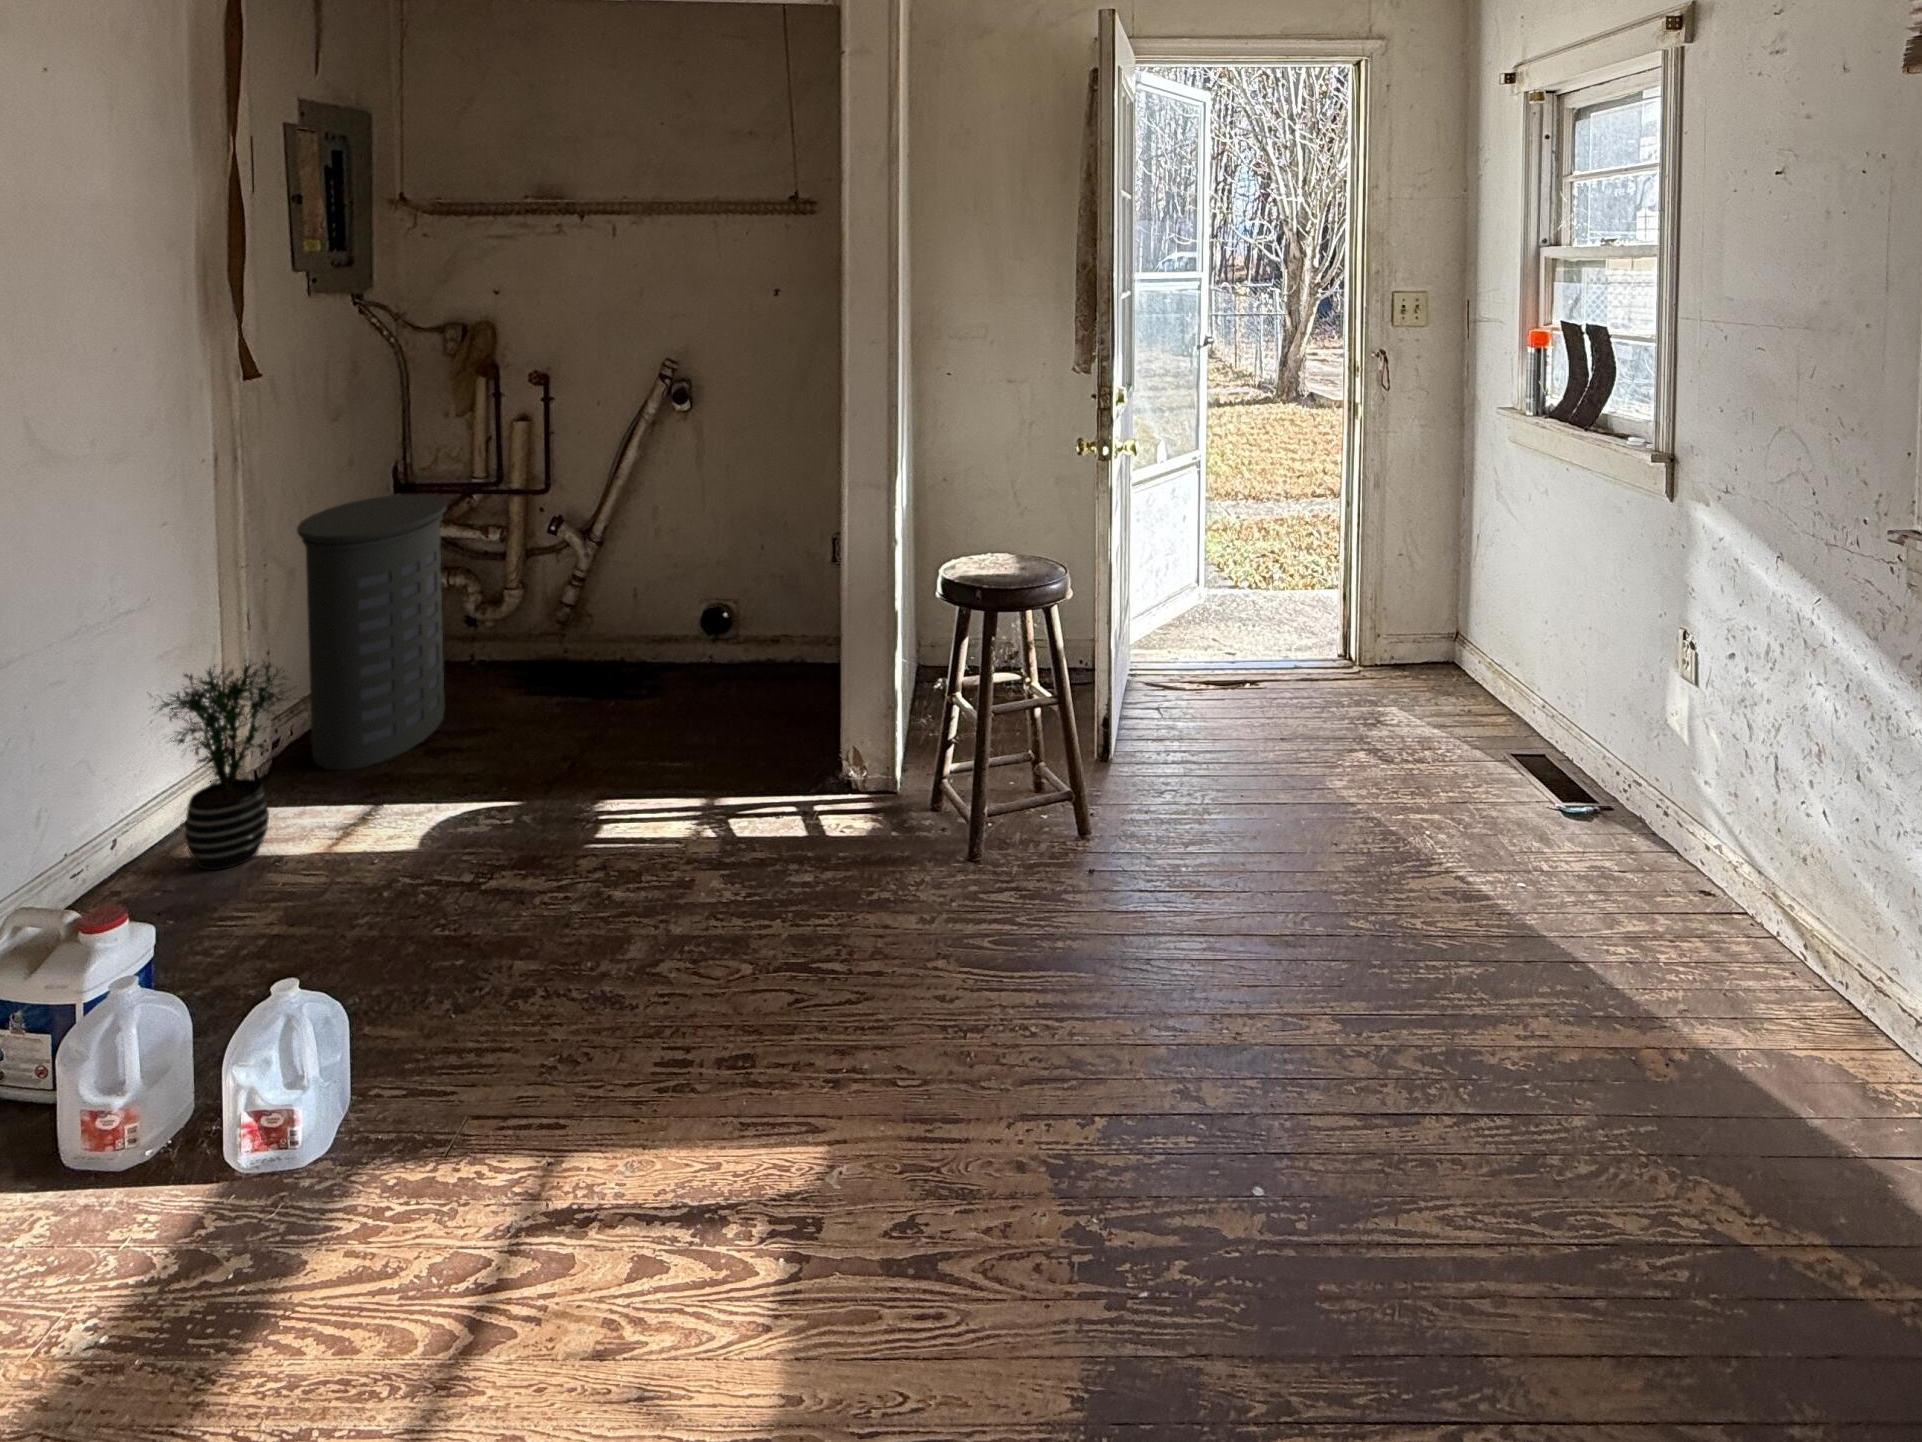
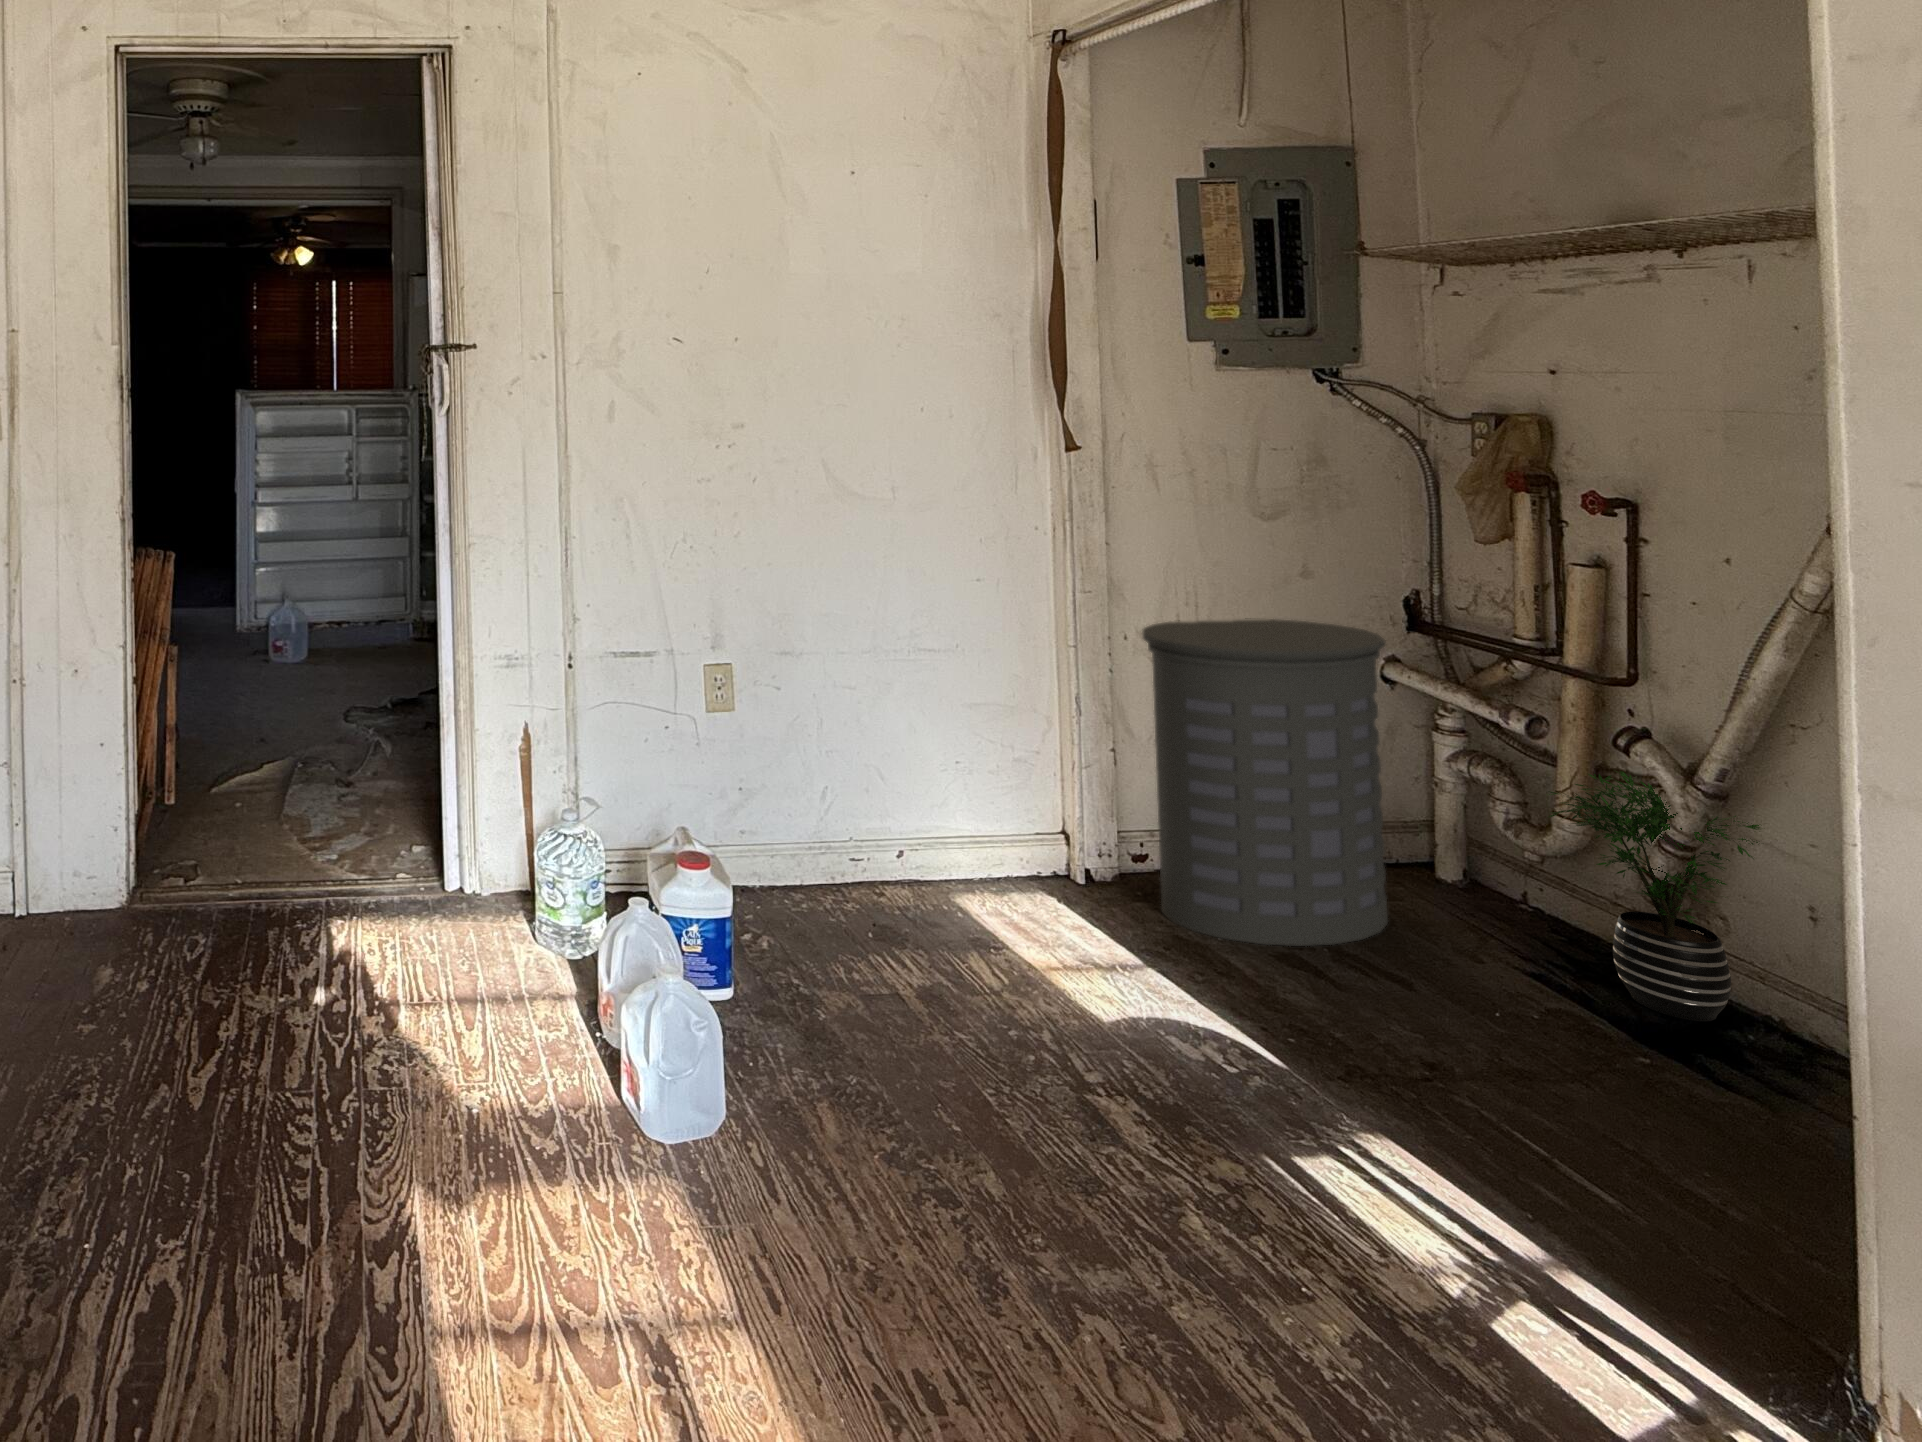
potted plant: present [152,659,305,870] -> present [1547,771,1760,1021]

